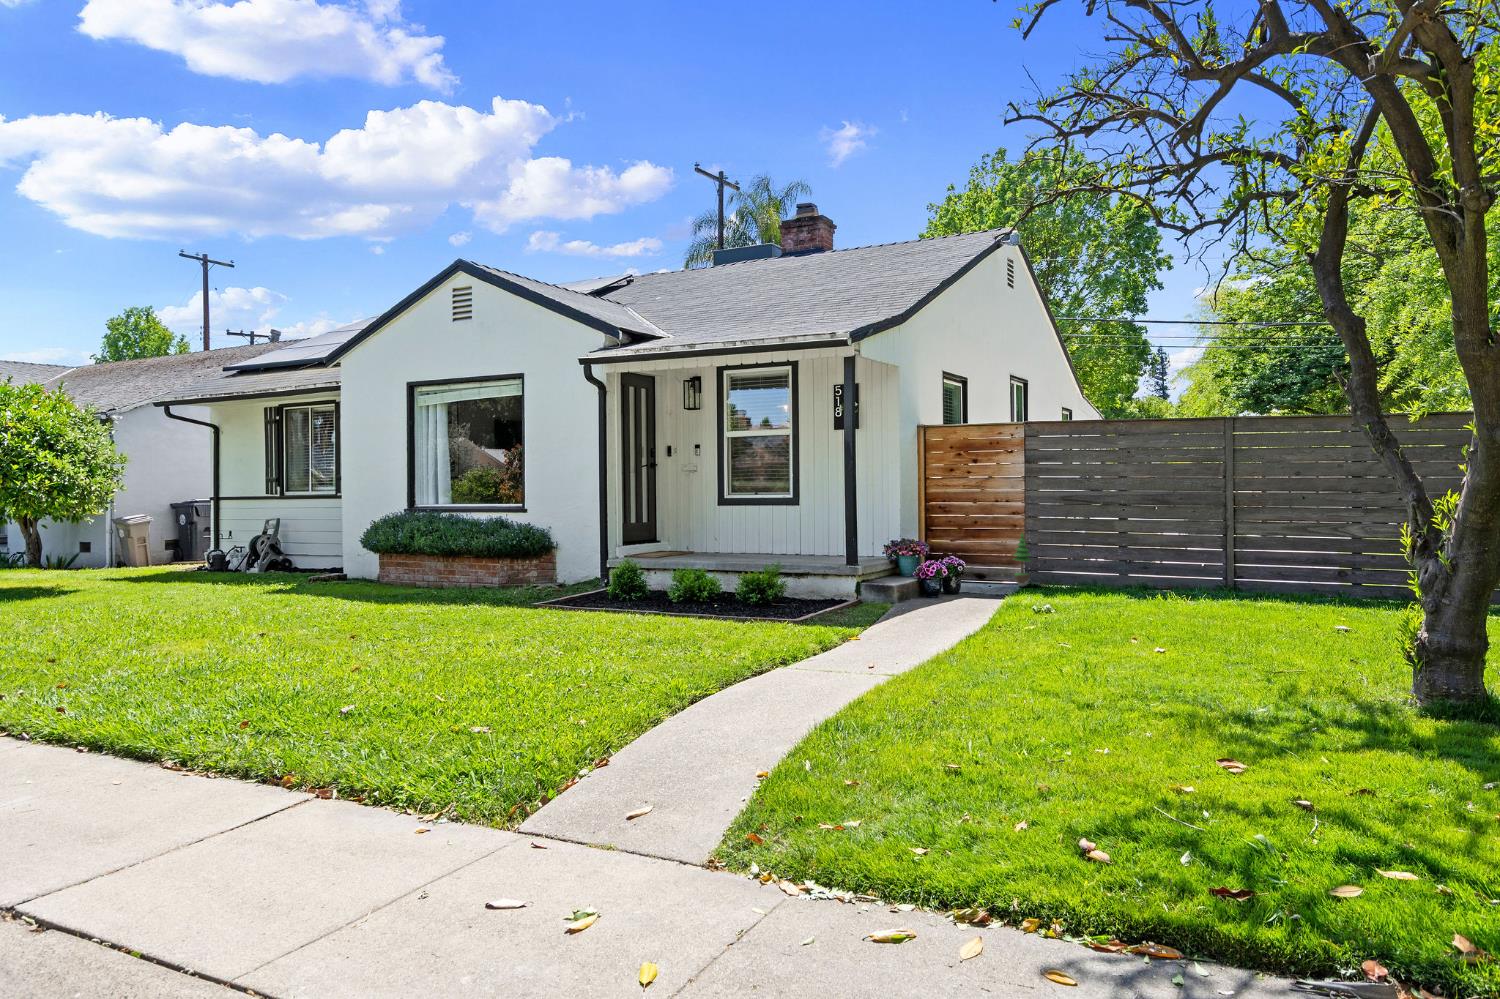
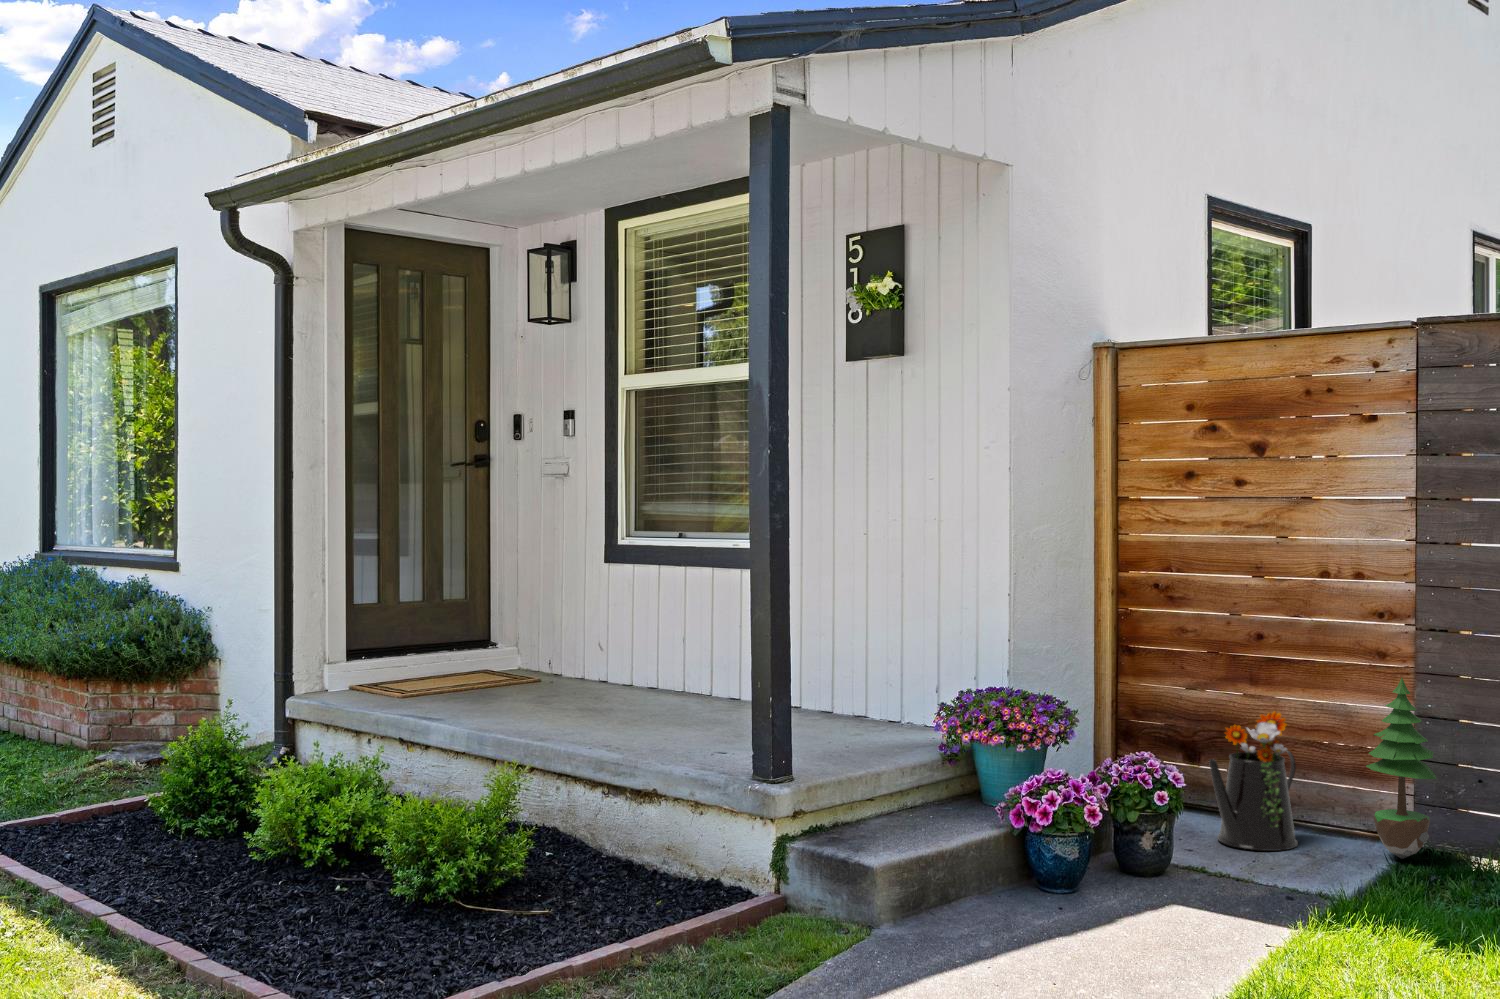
watering can: none [965,545,990,588] -> present [1209,711,1298,851]

